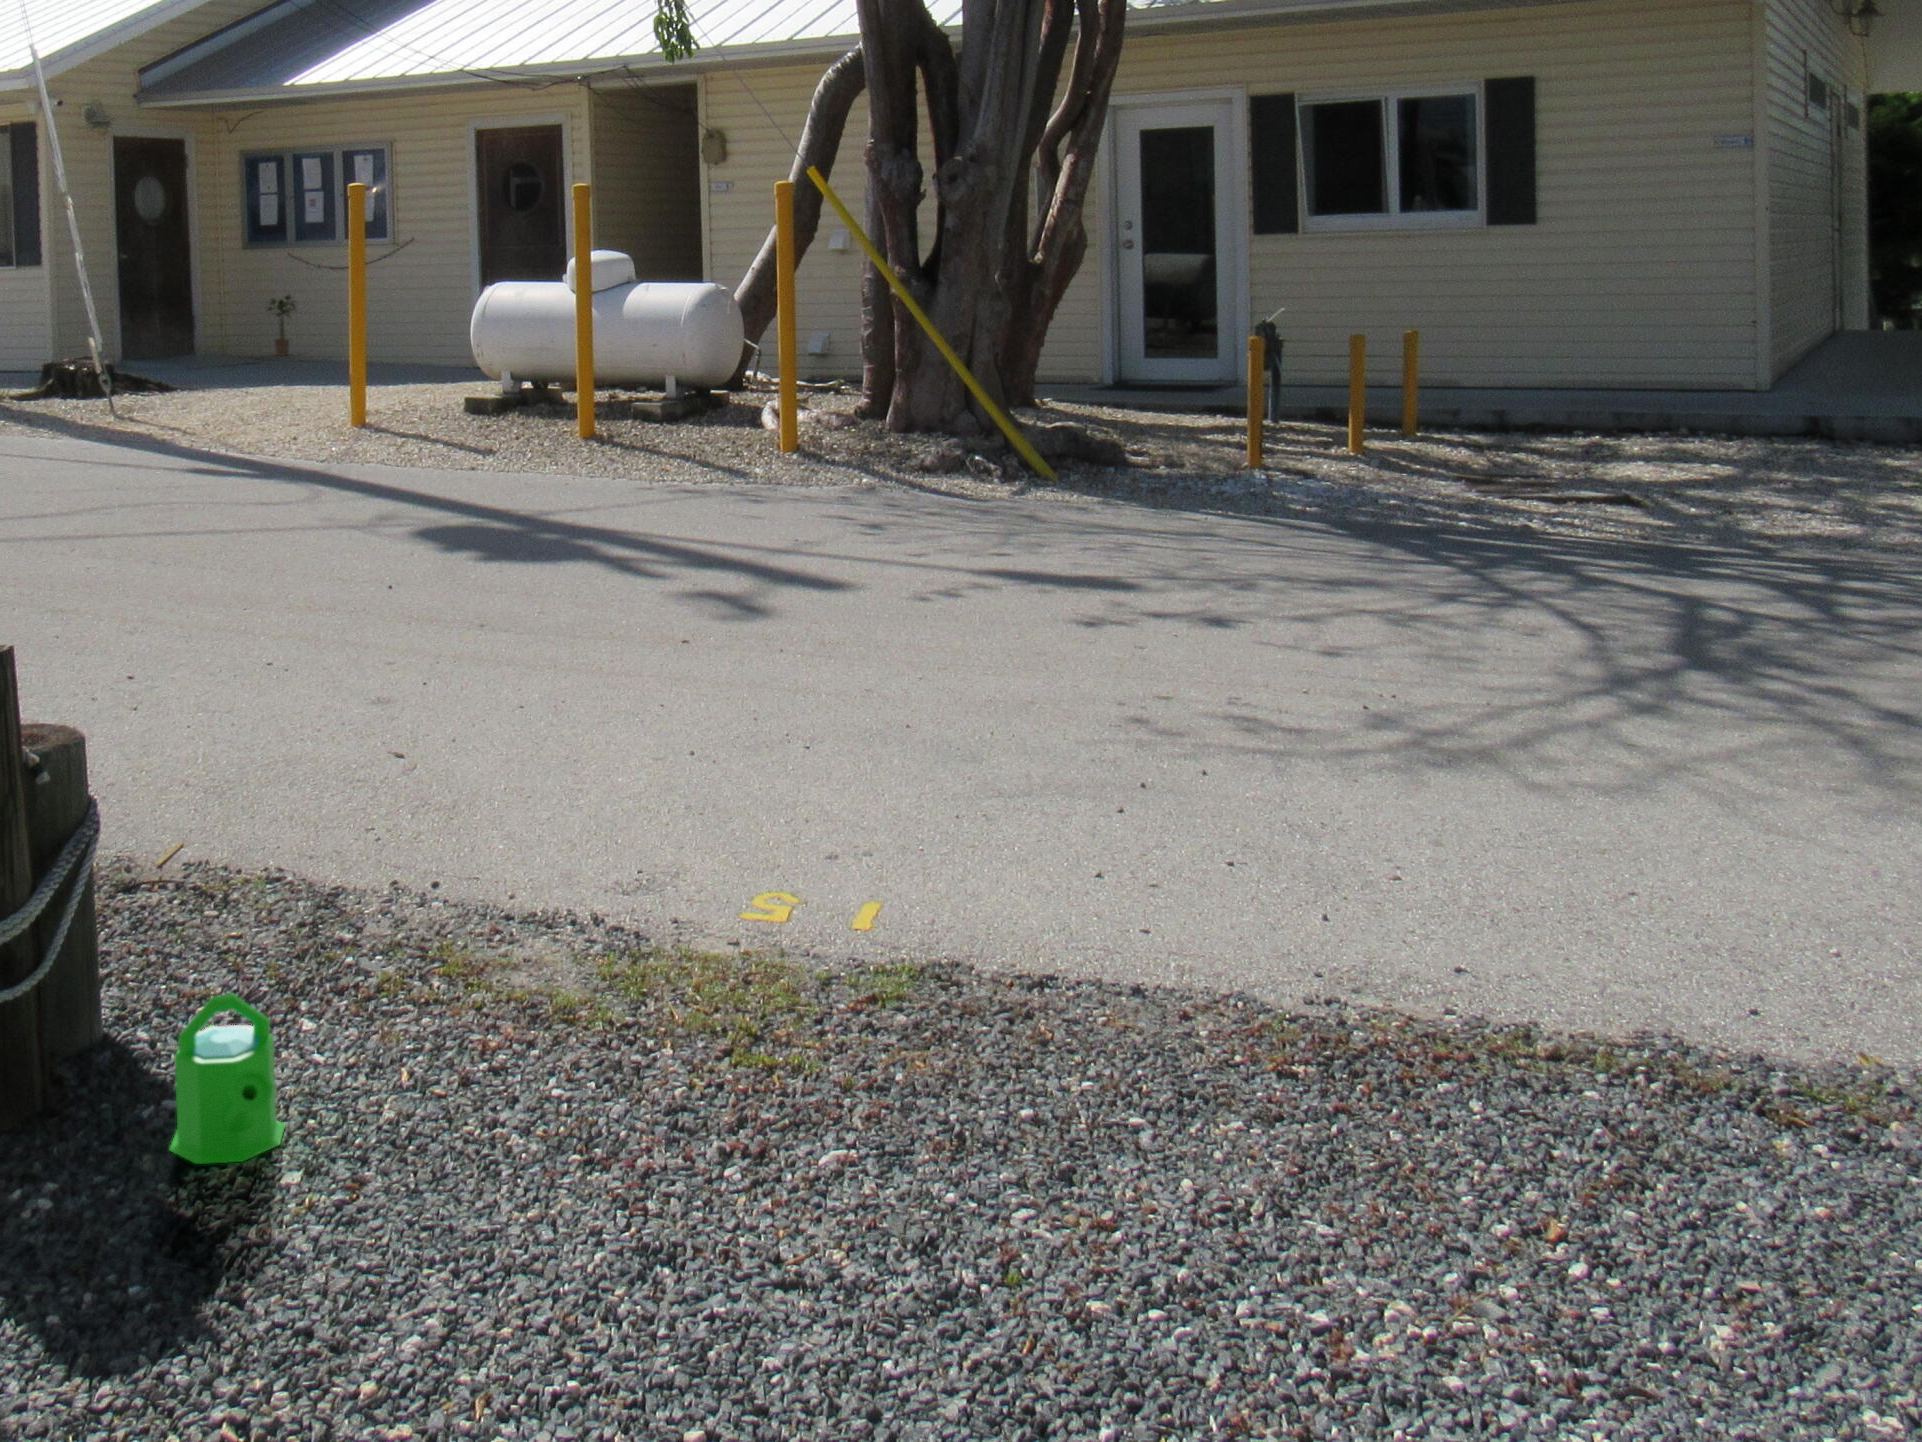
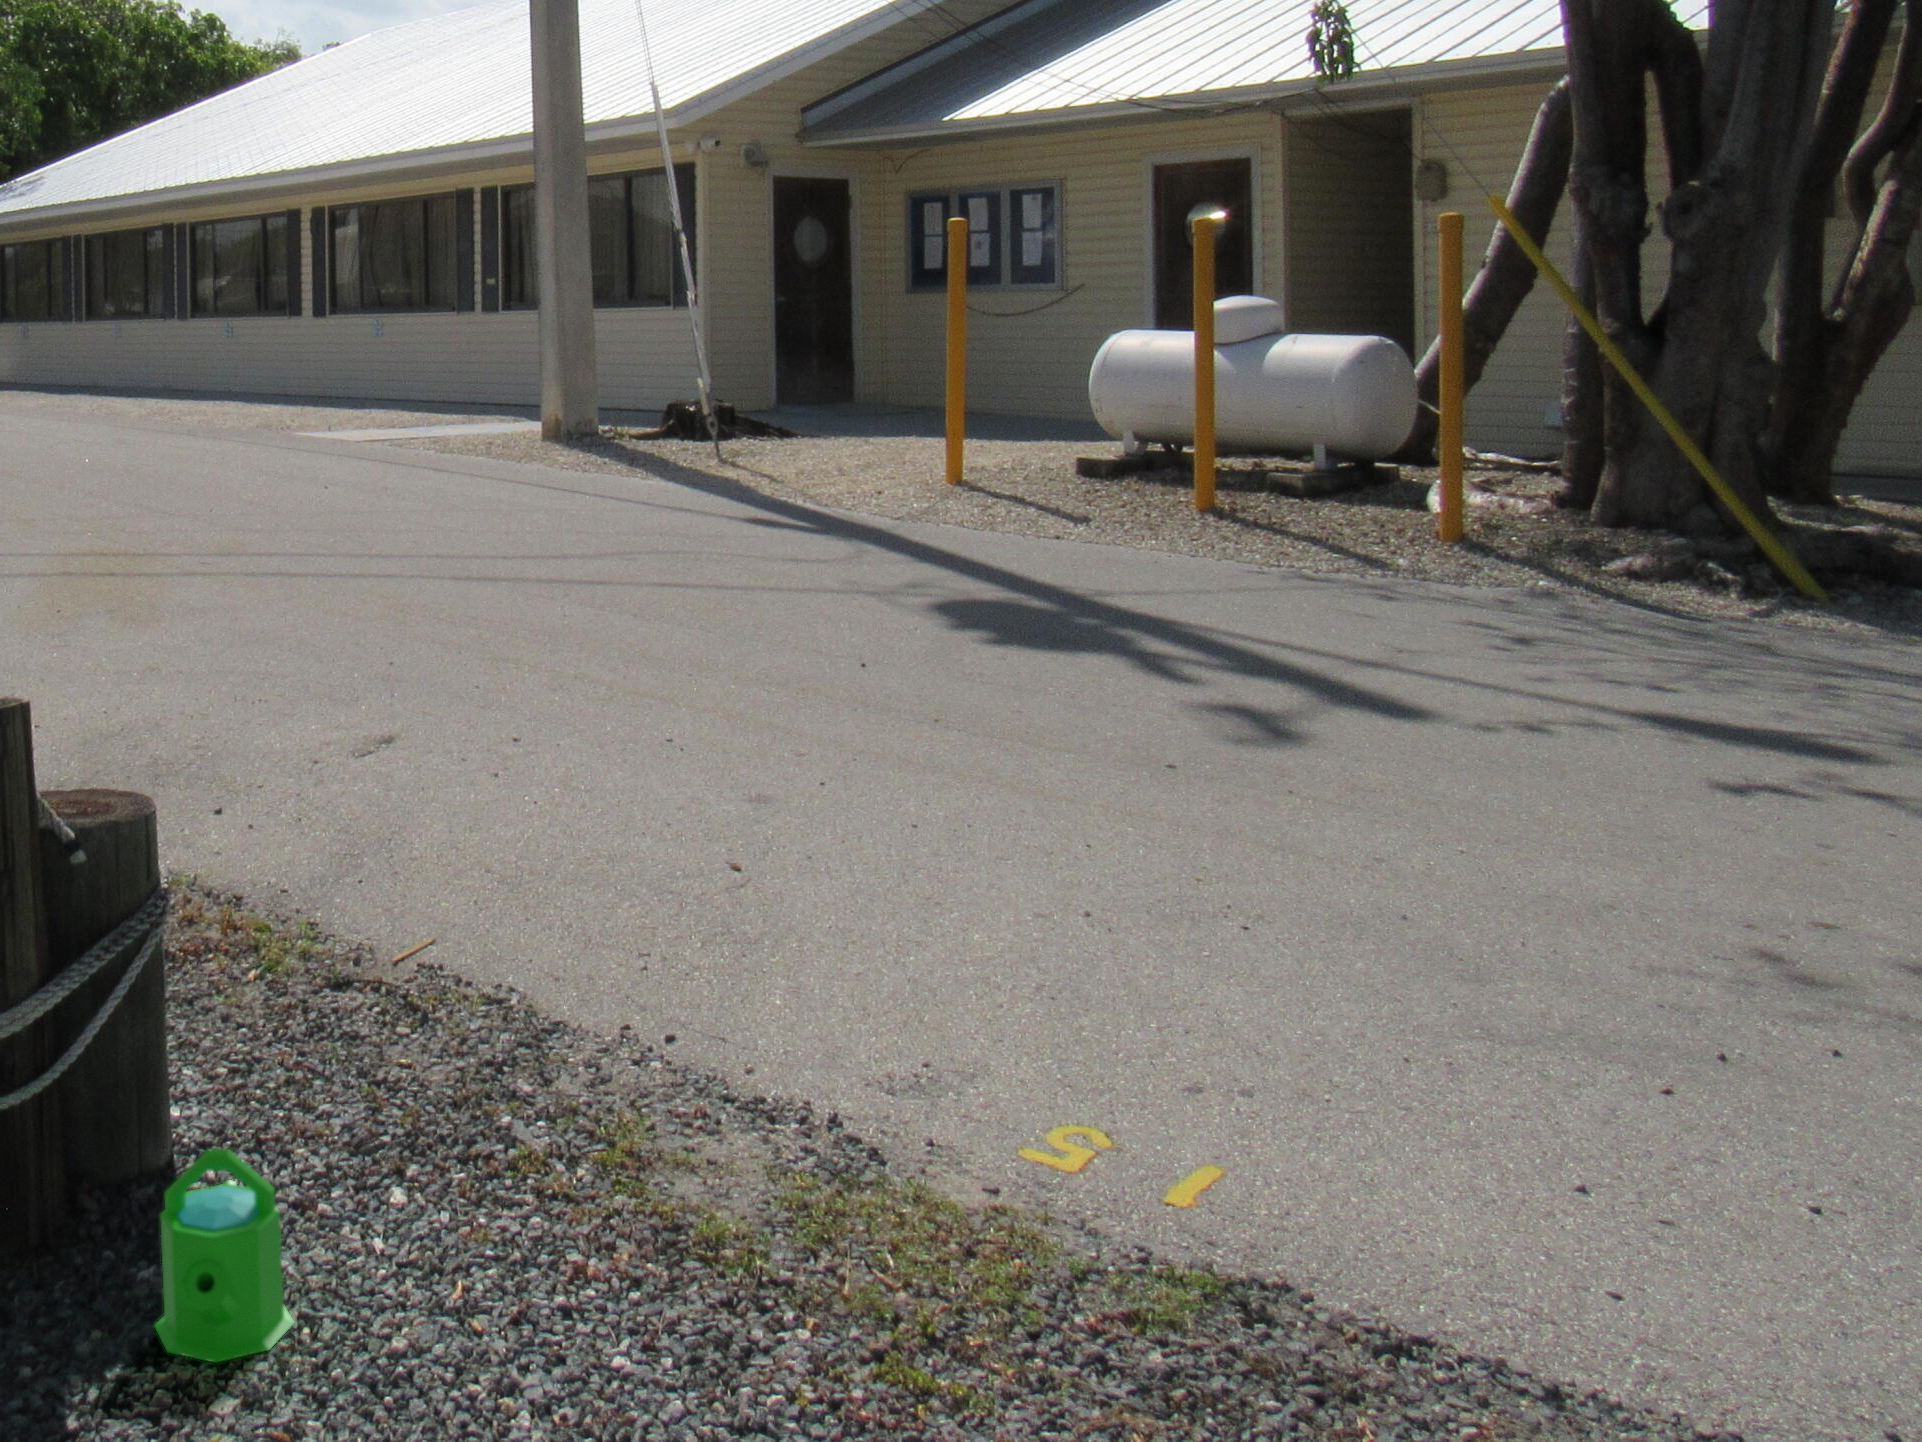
potted plant: present [268,295,296,356] -> none [908,347,947,409]

